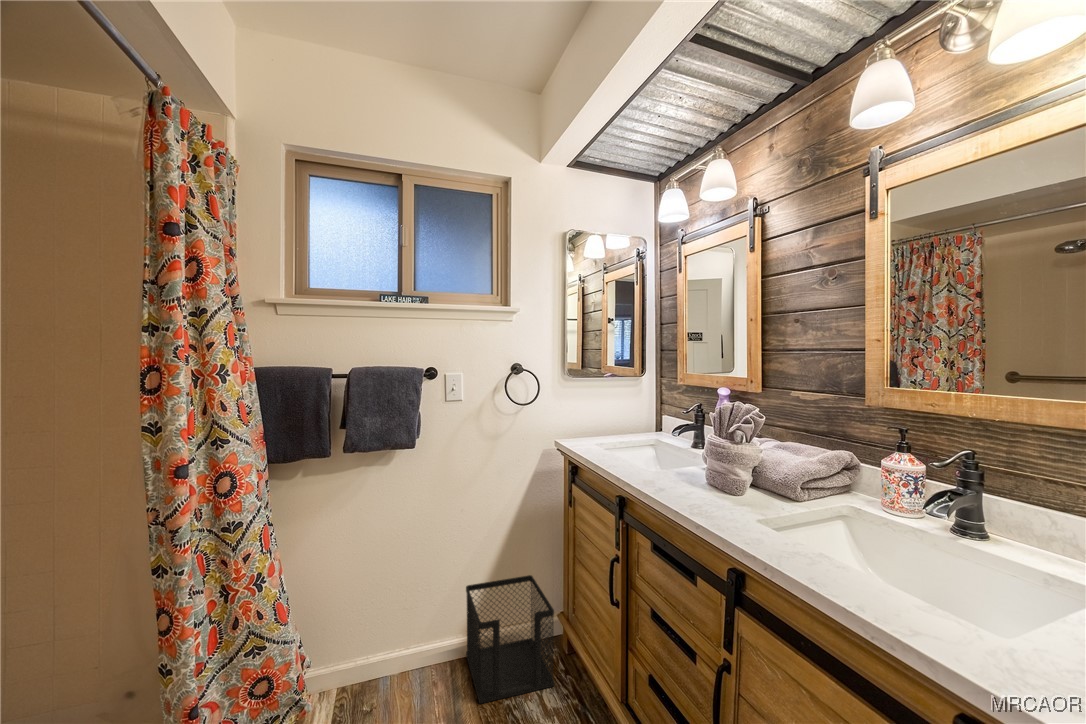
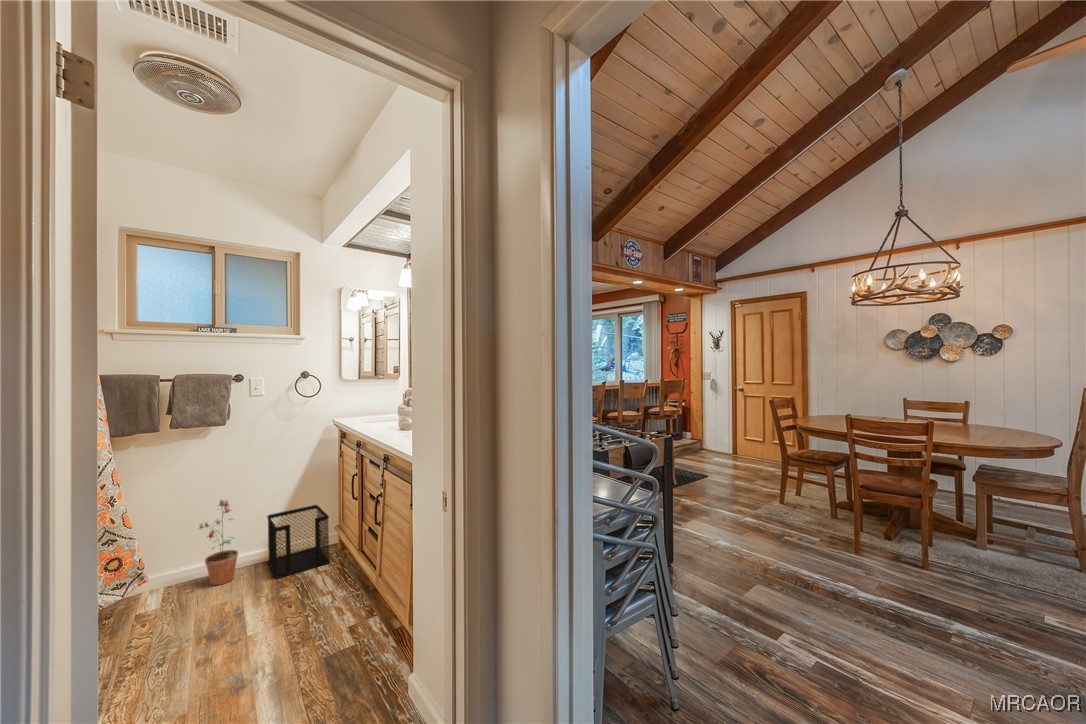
potted plant: none [379,558,429,692] -> present [200,500,238,585]

